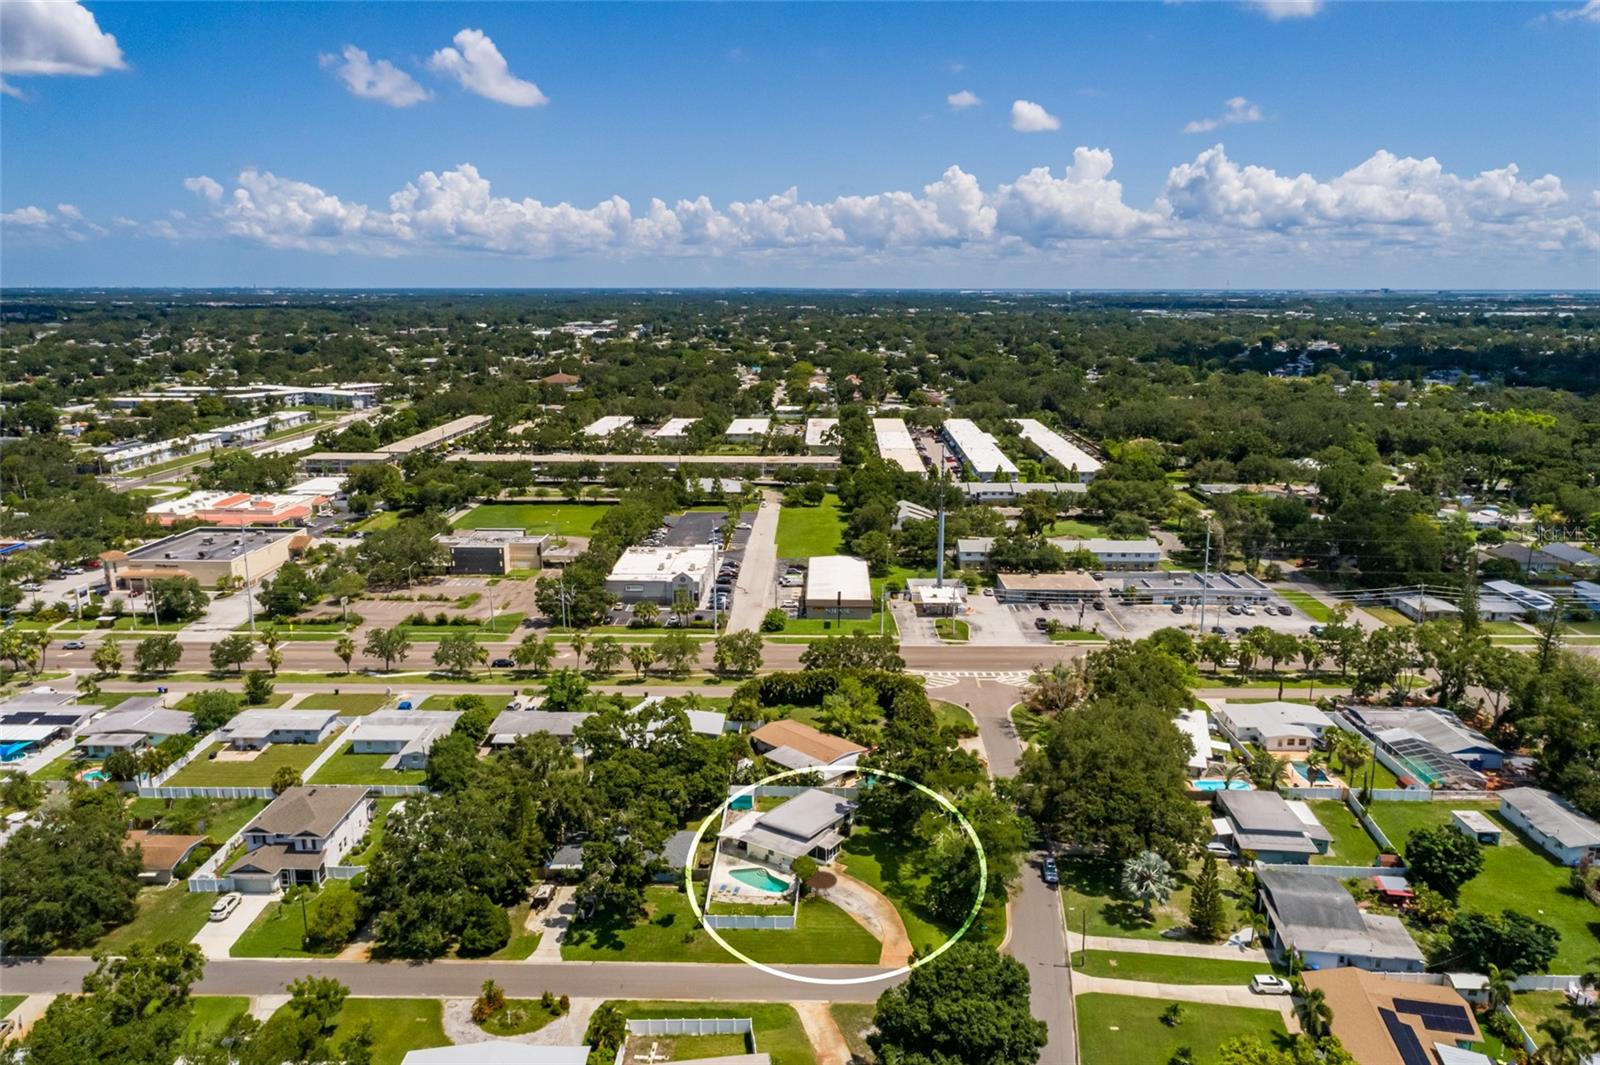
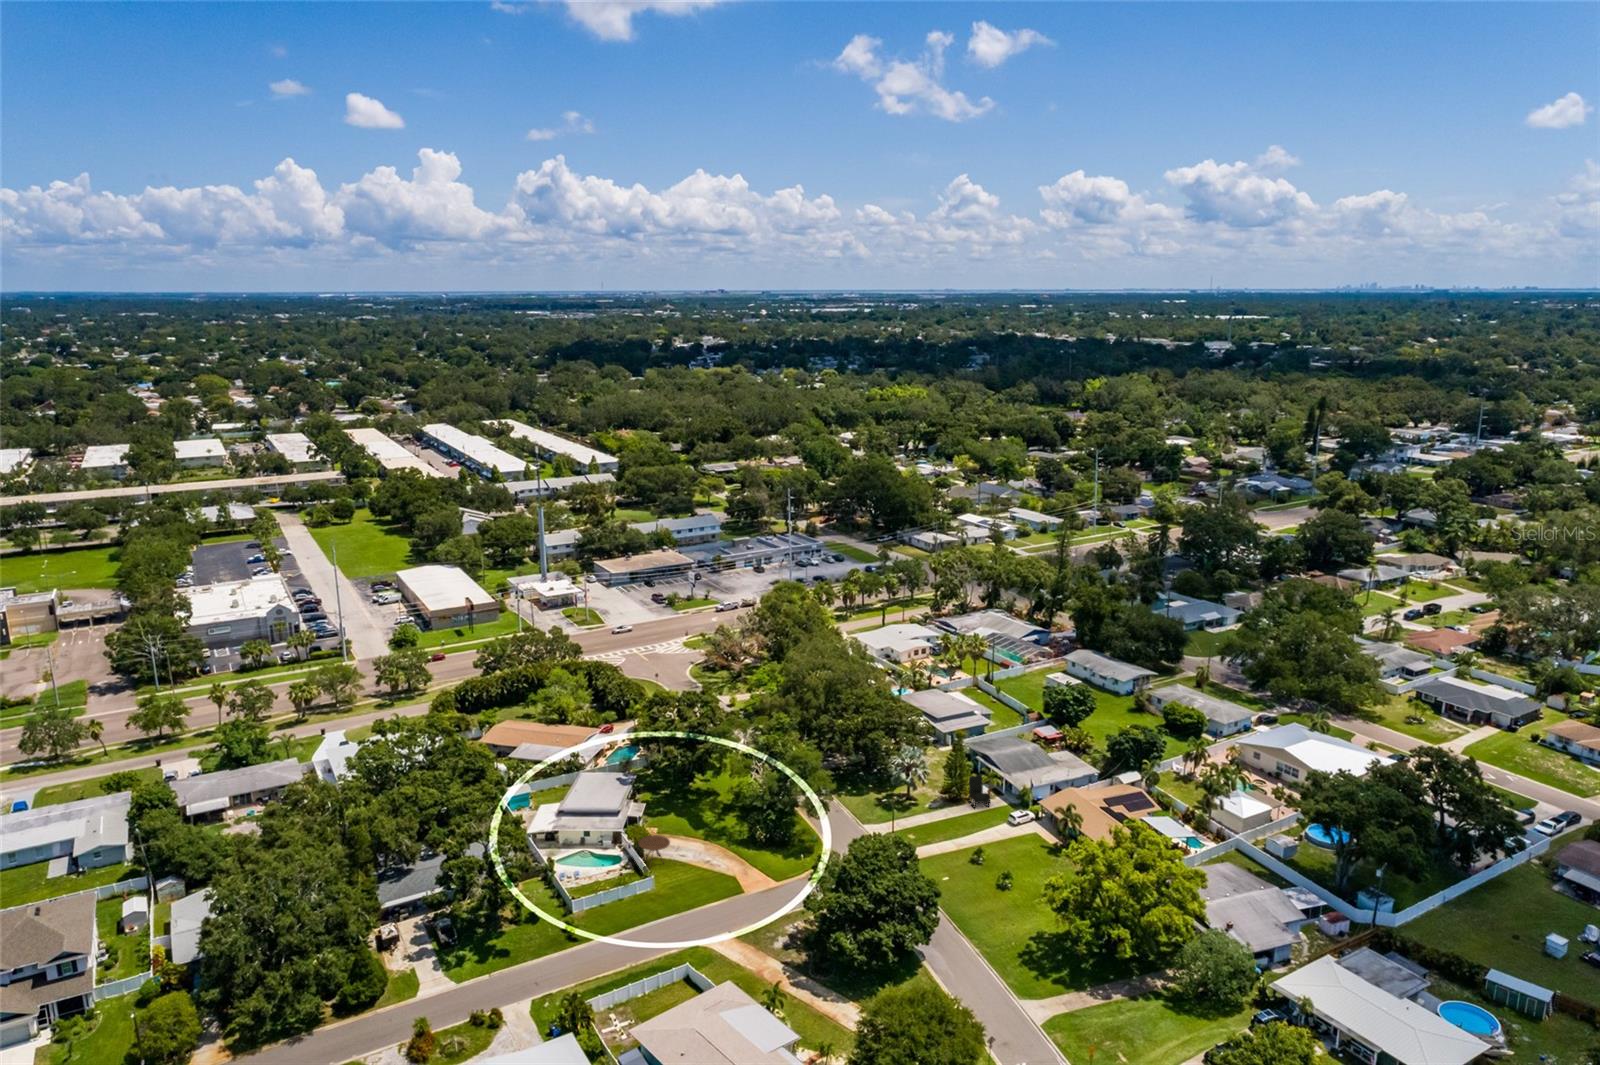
lounge chair: none [1216,910,1242,957] -> present [967,775,990,808]

